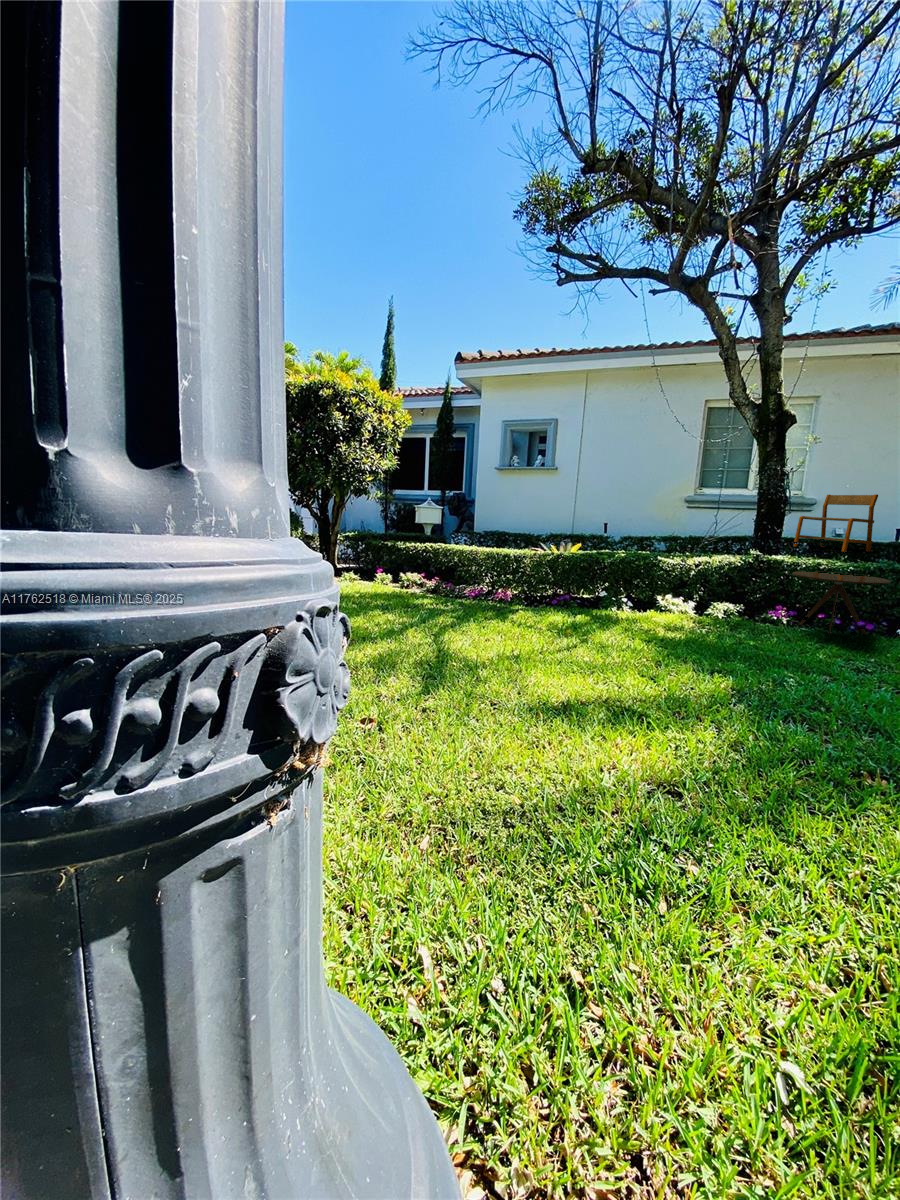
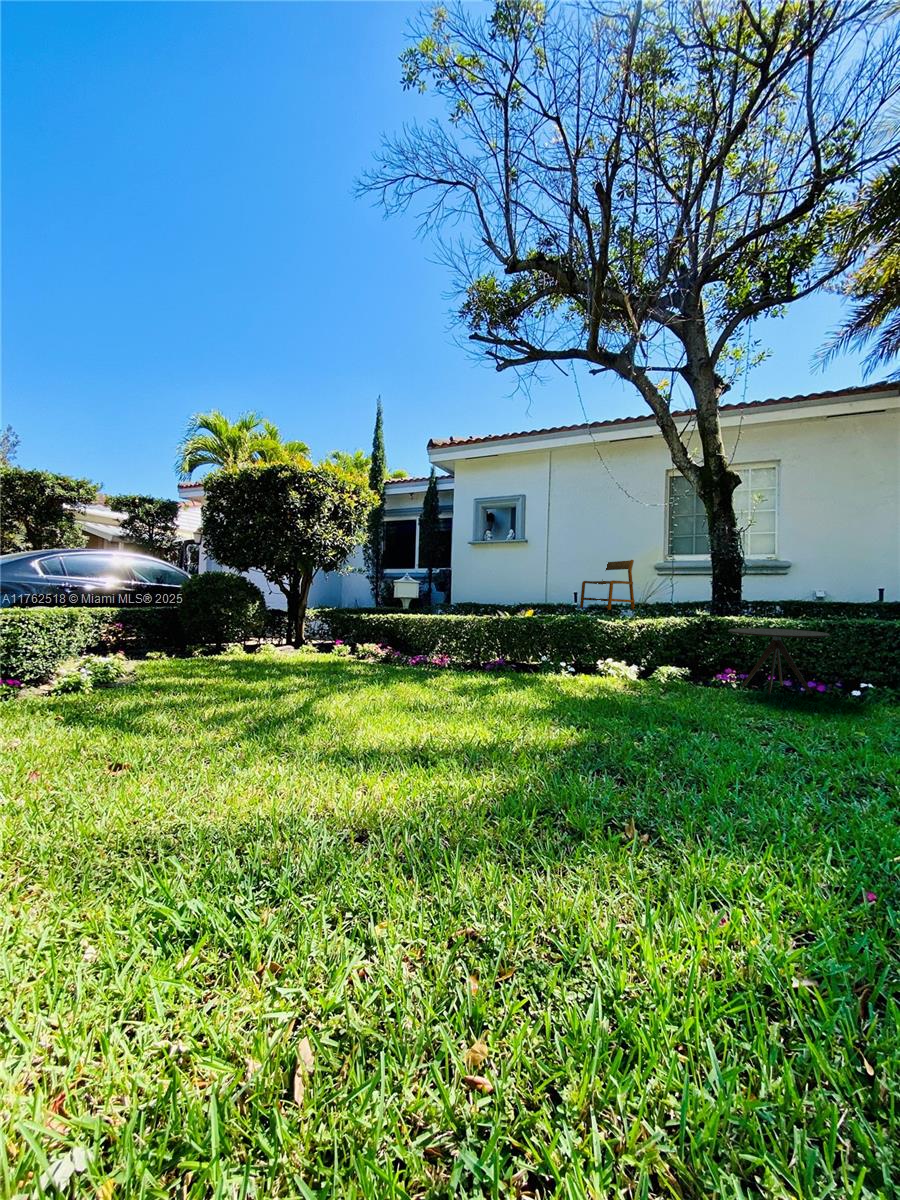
bench: present [793,494,878,552] -> present [580,560,635,610]

